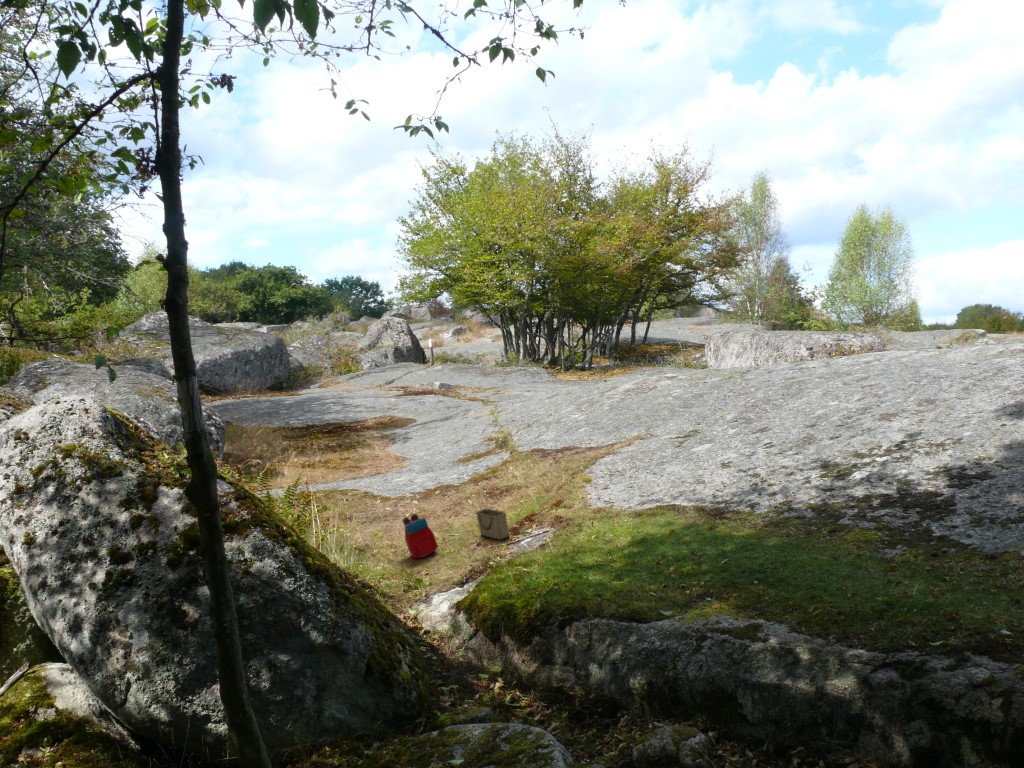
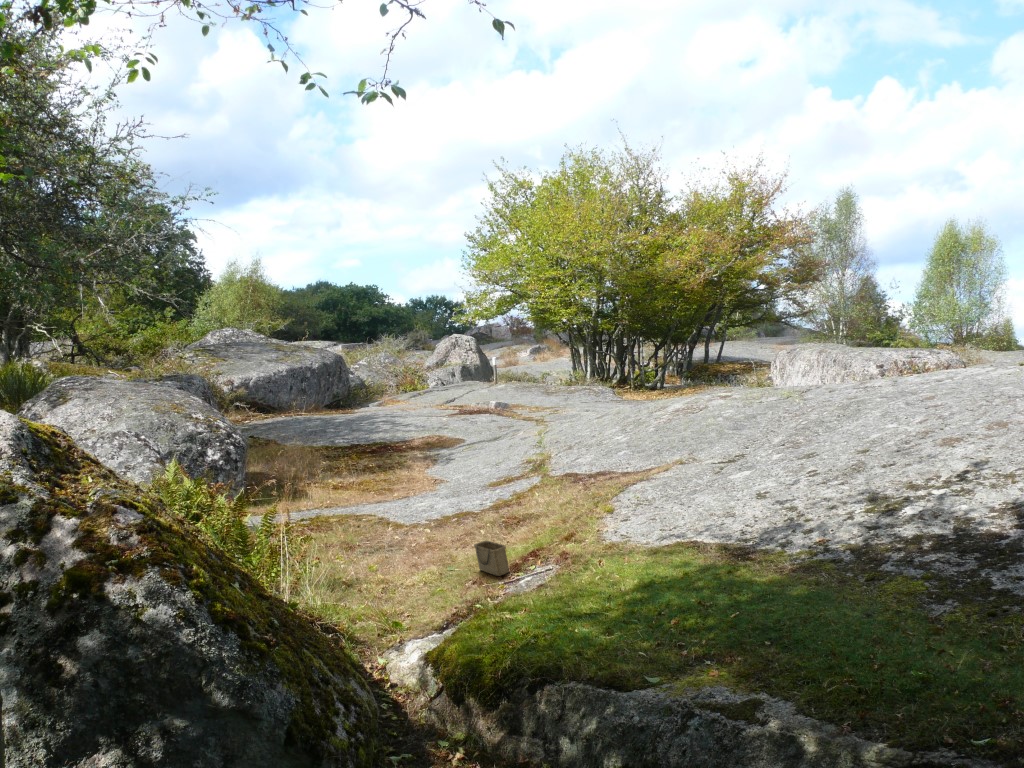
backpack: present [403,514,438,558] -> none [392,545,430,595]

